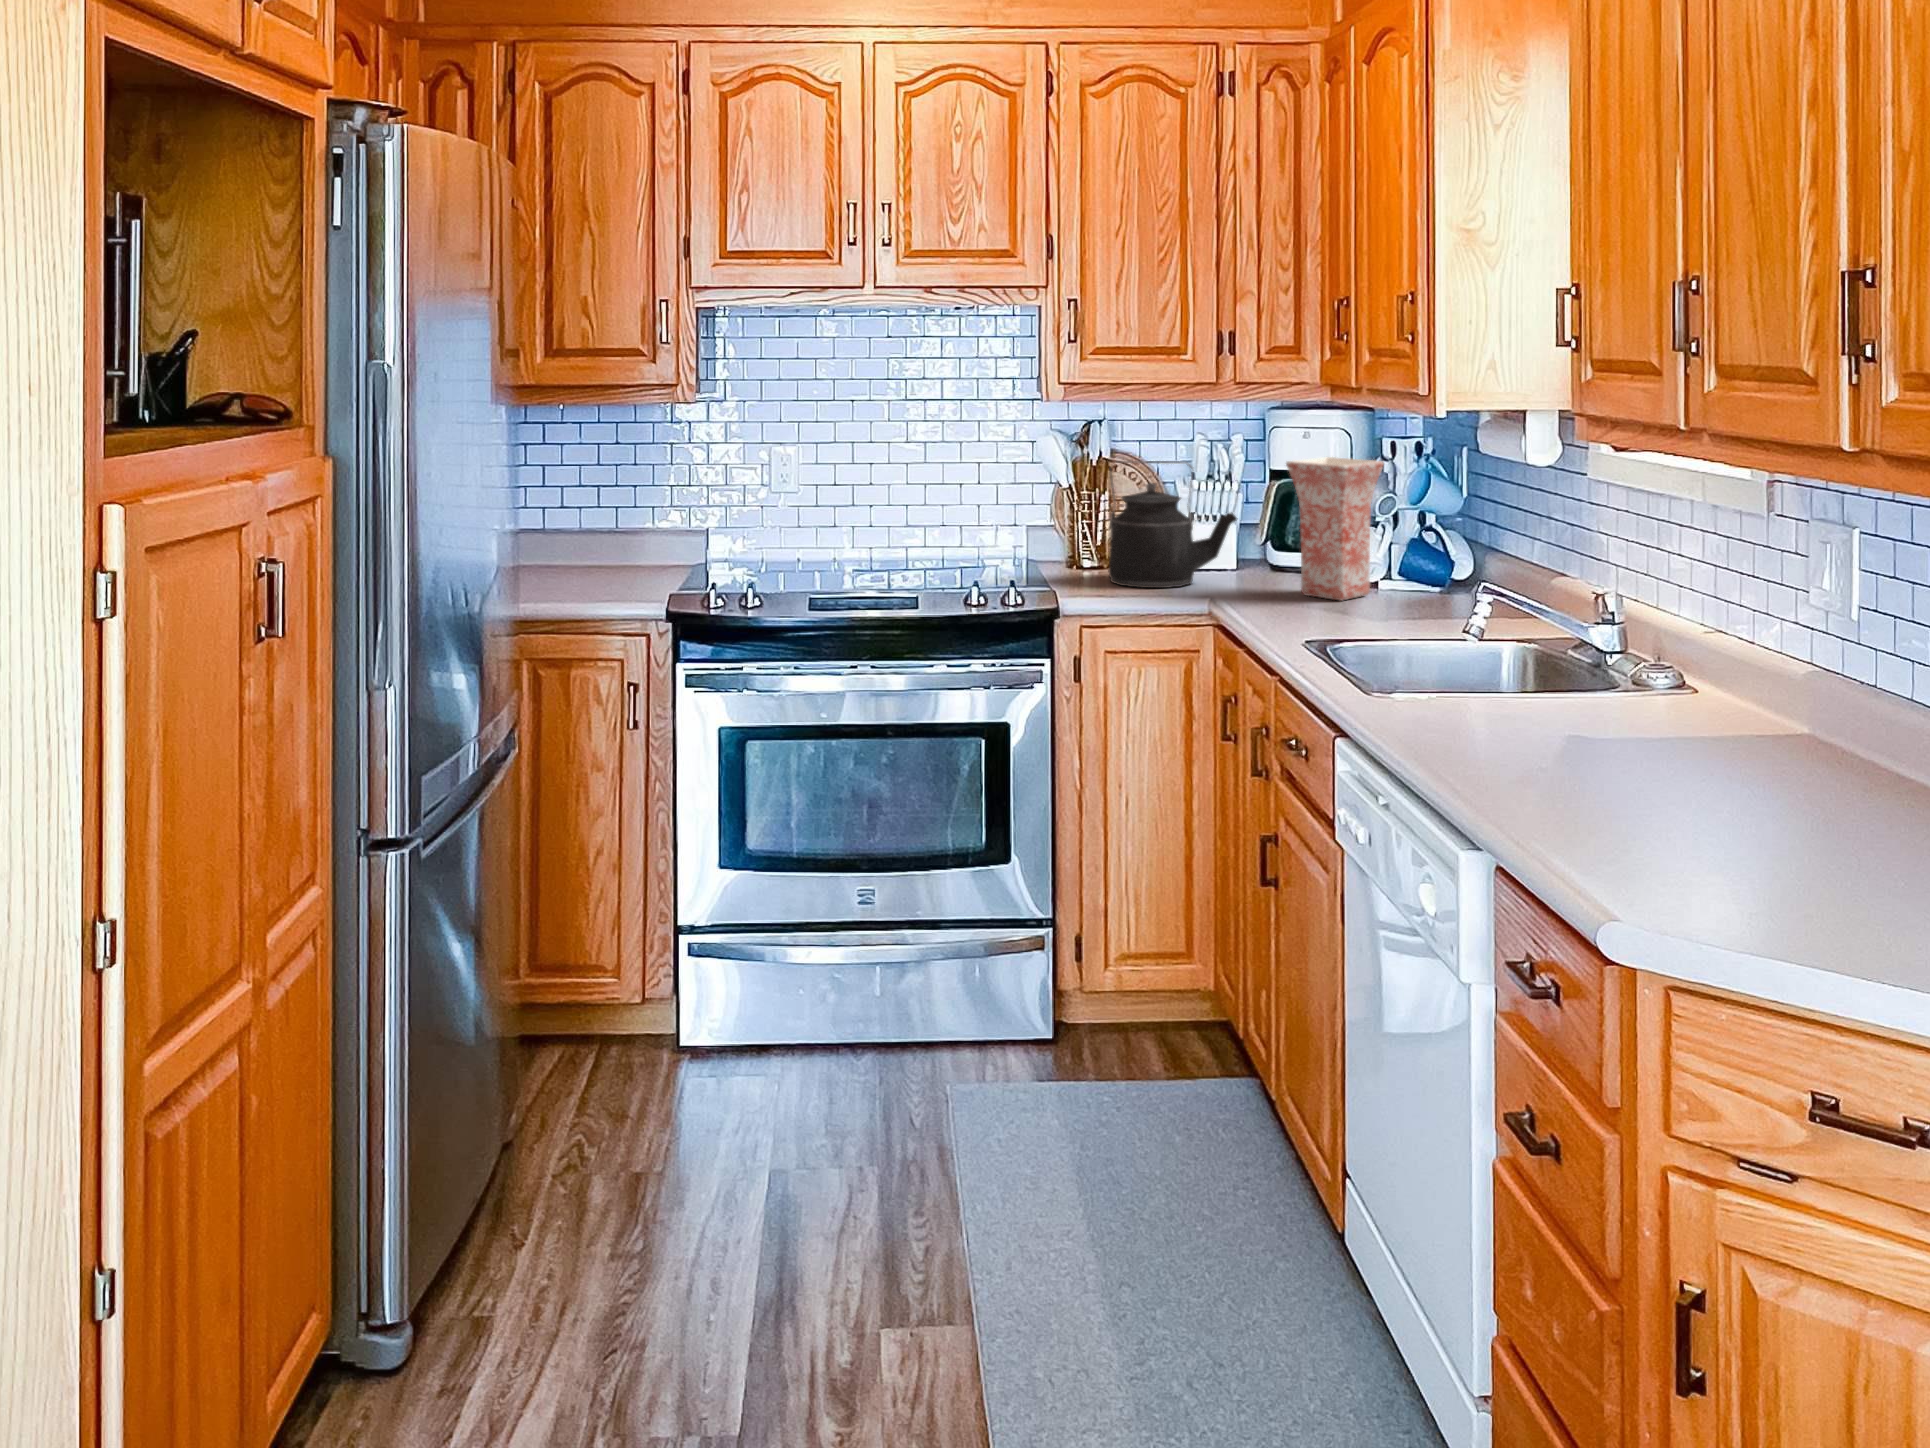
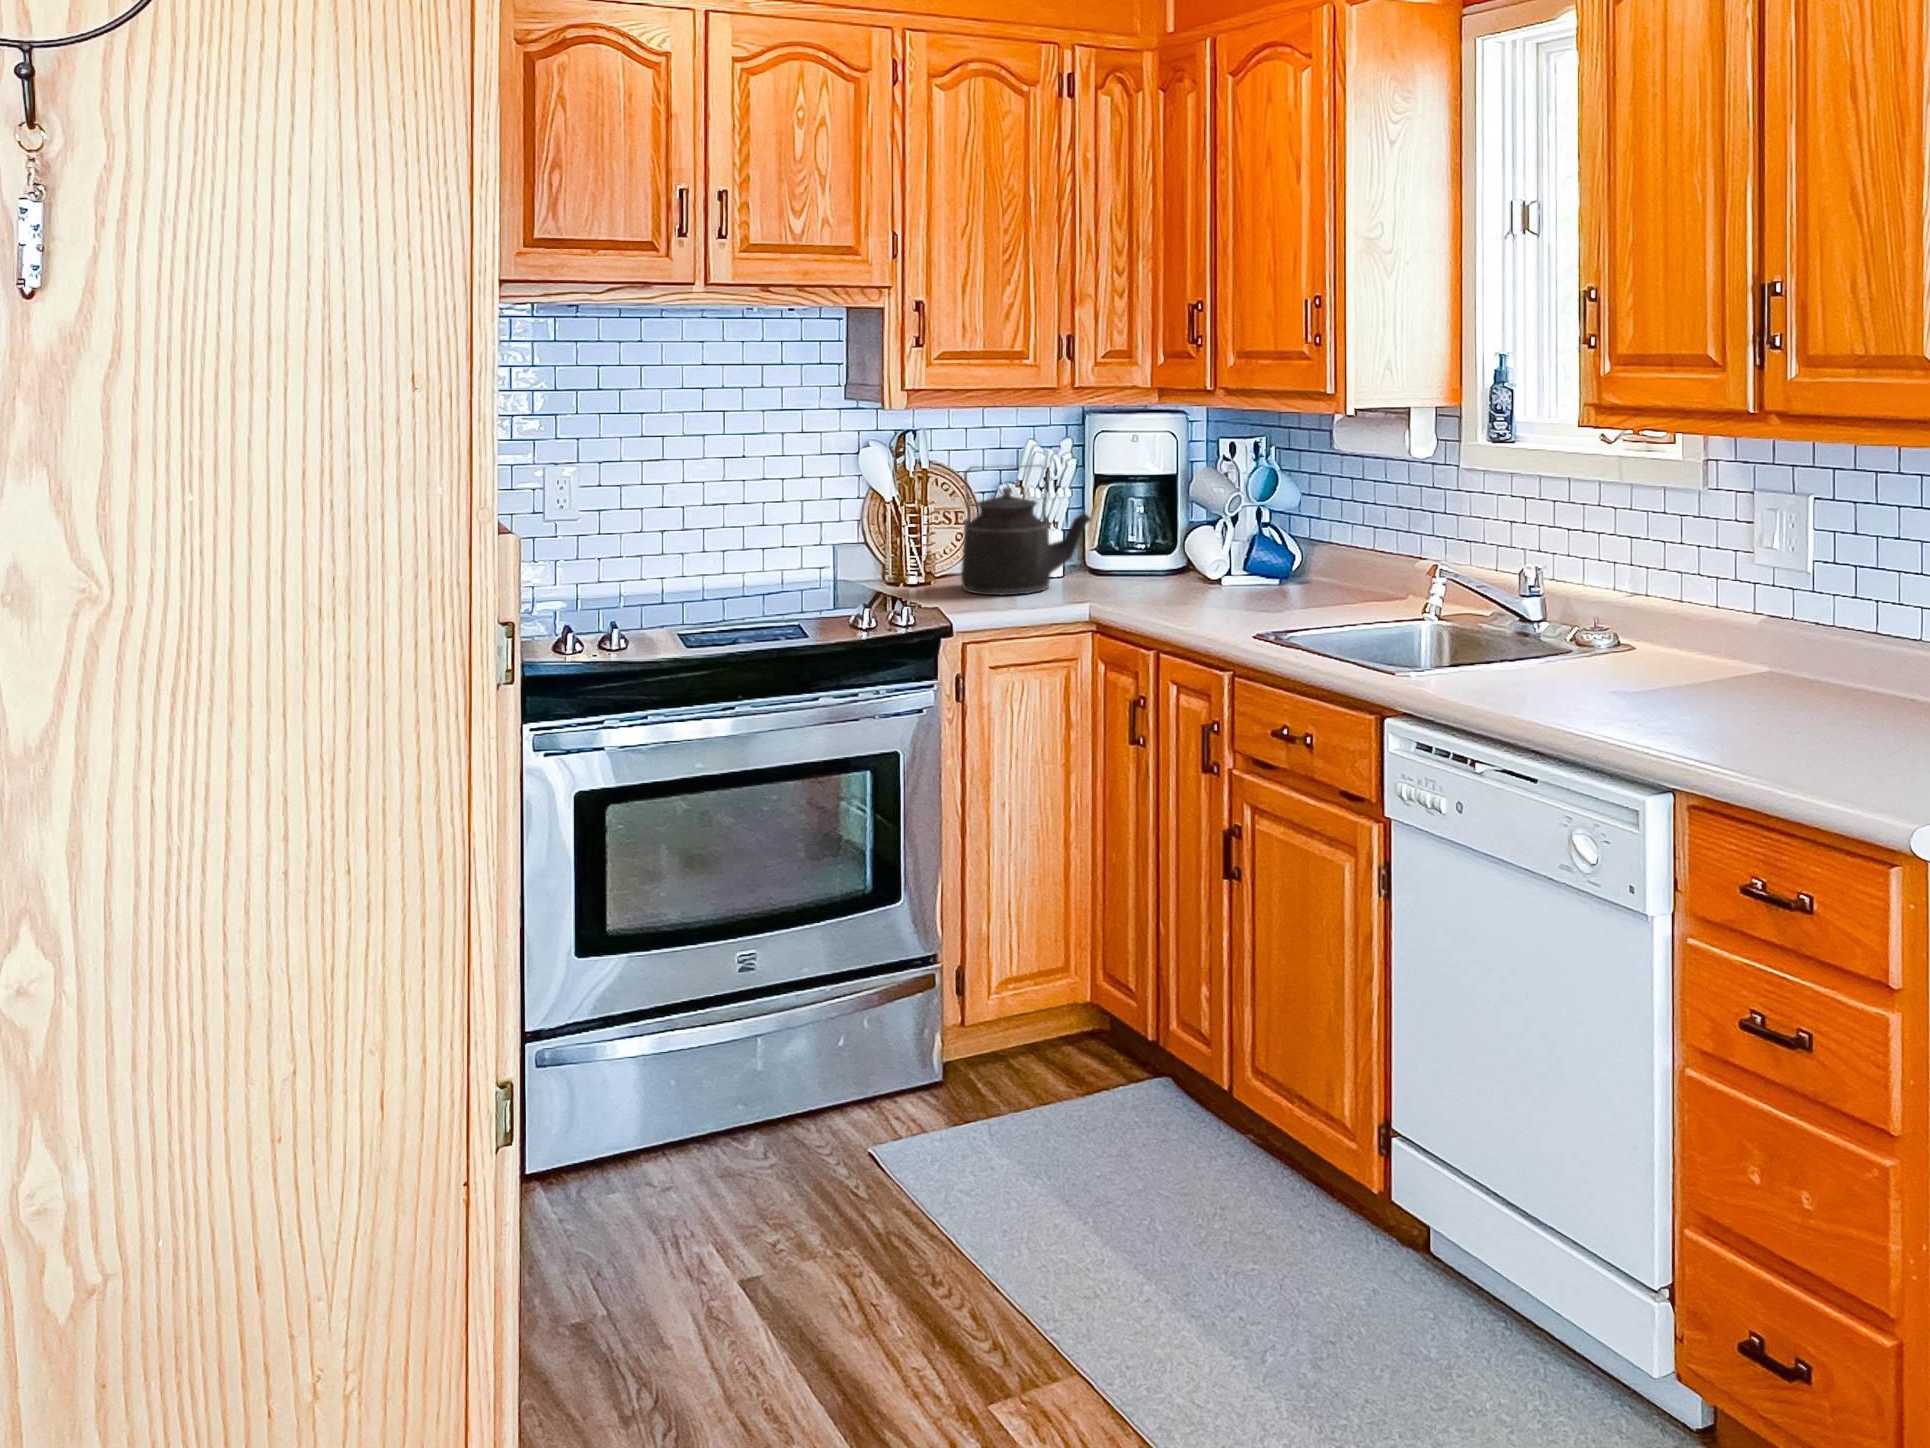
vase: present [1286,457,1384,601] -> none [1154,454,1238,592]

